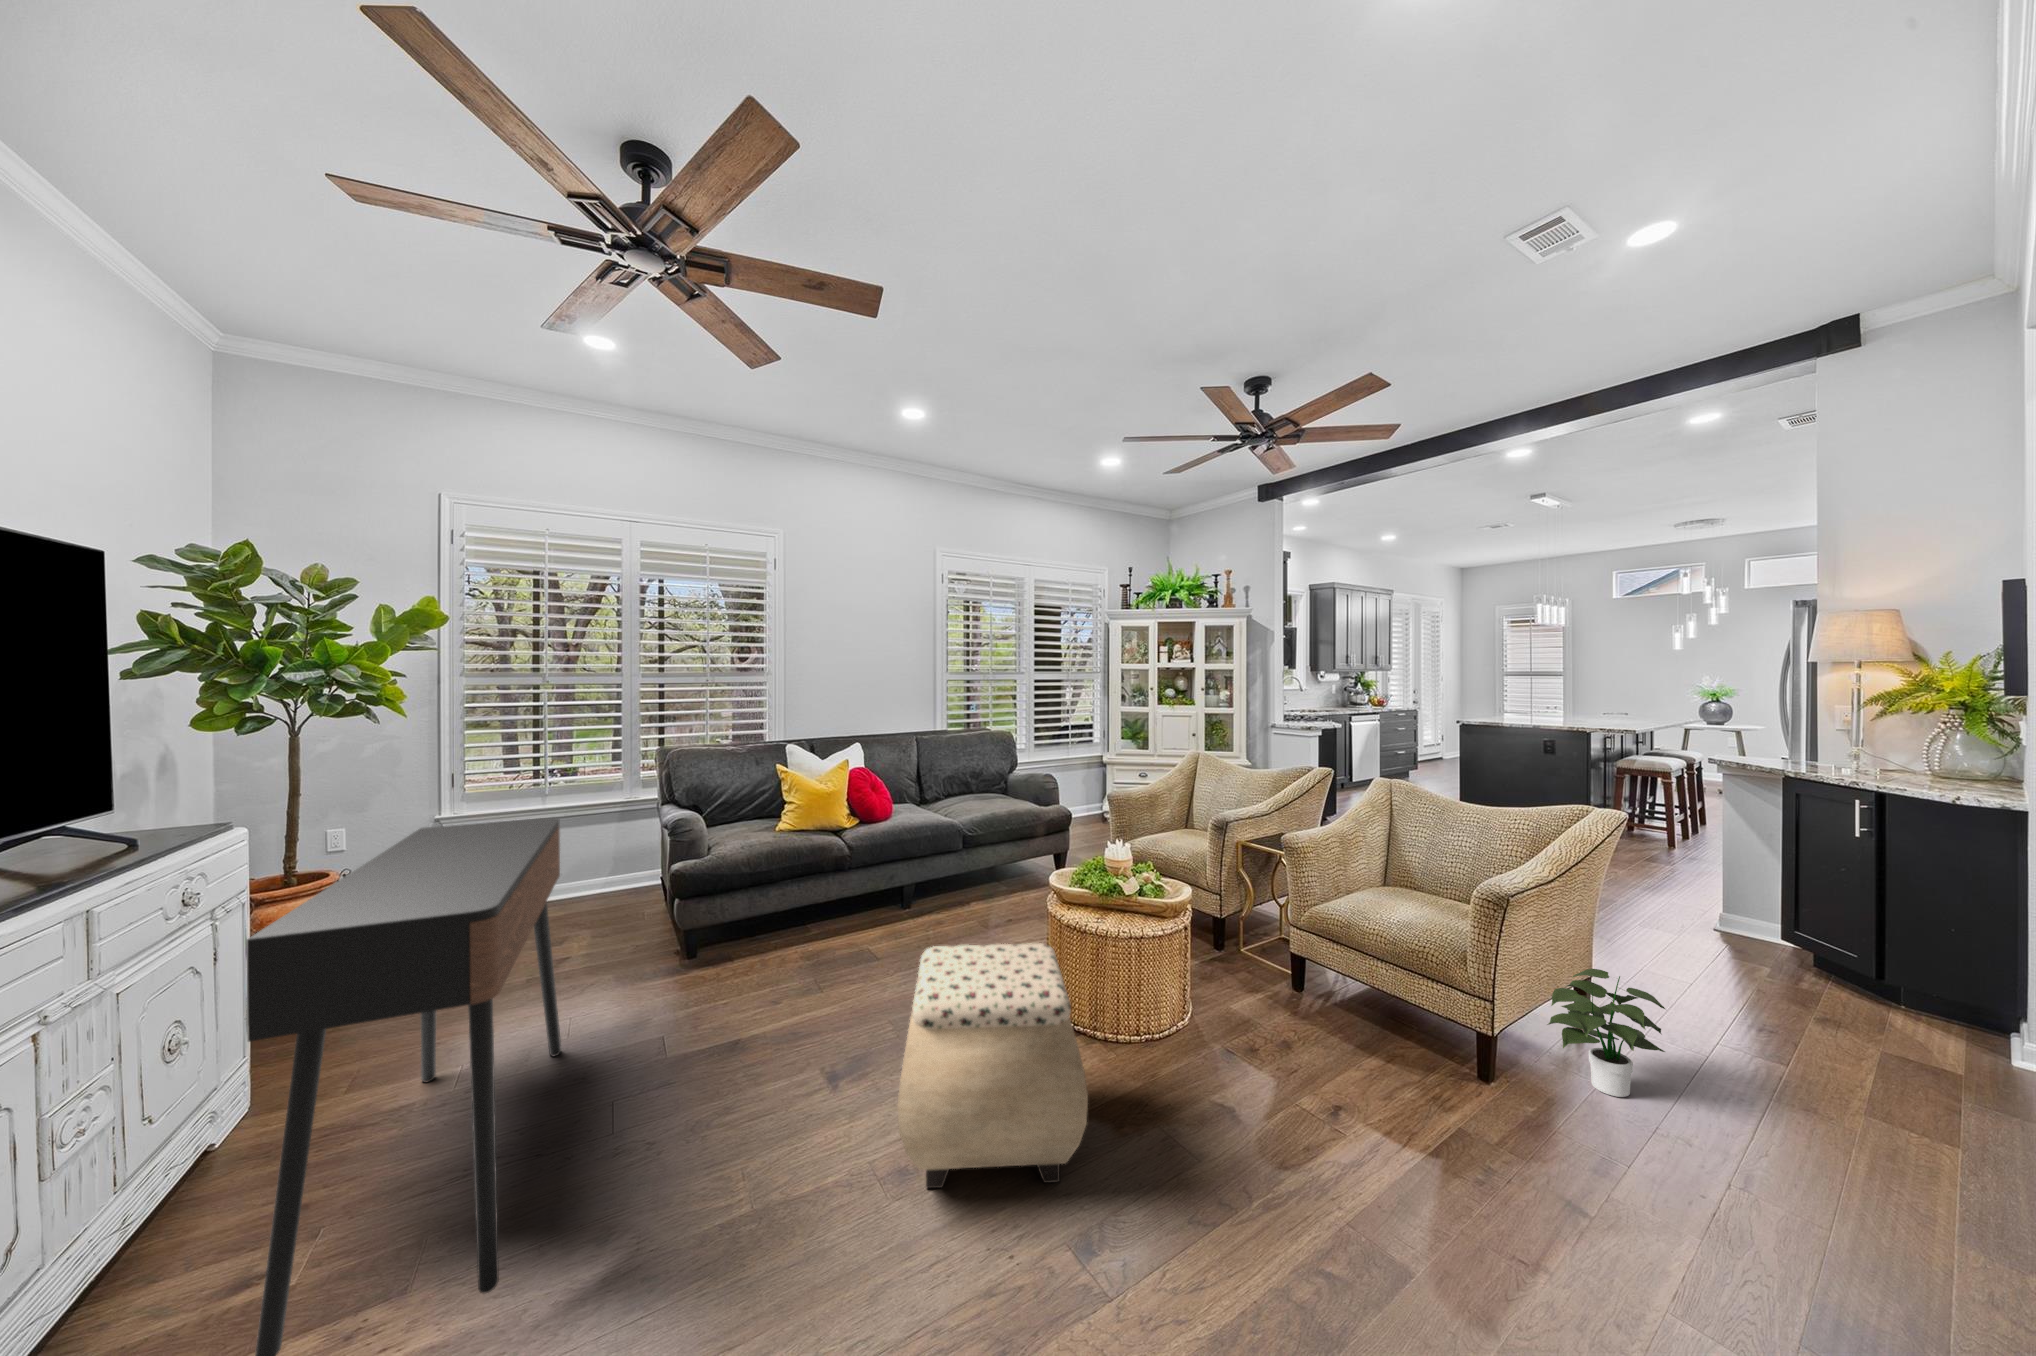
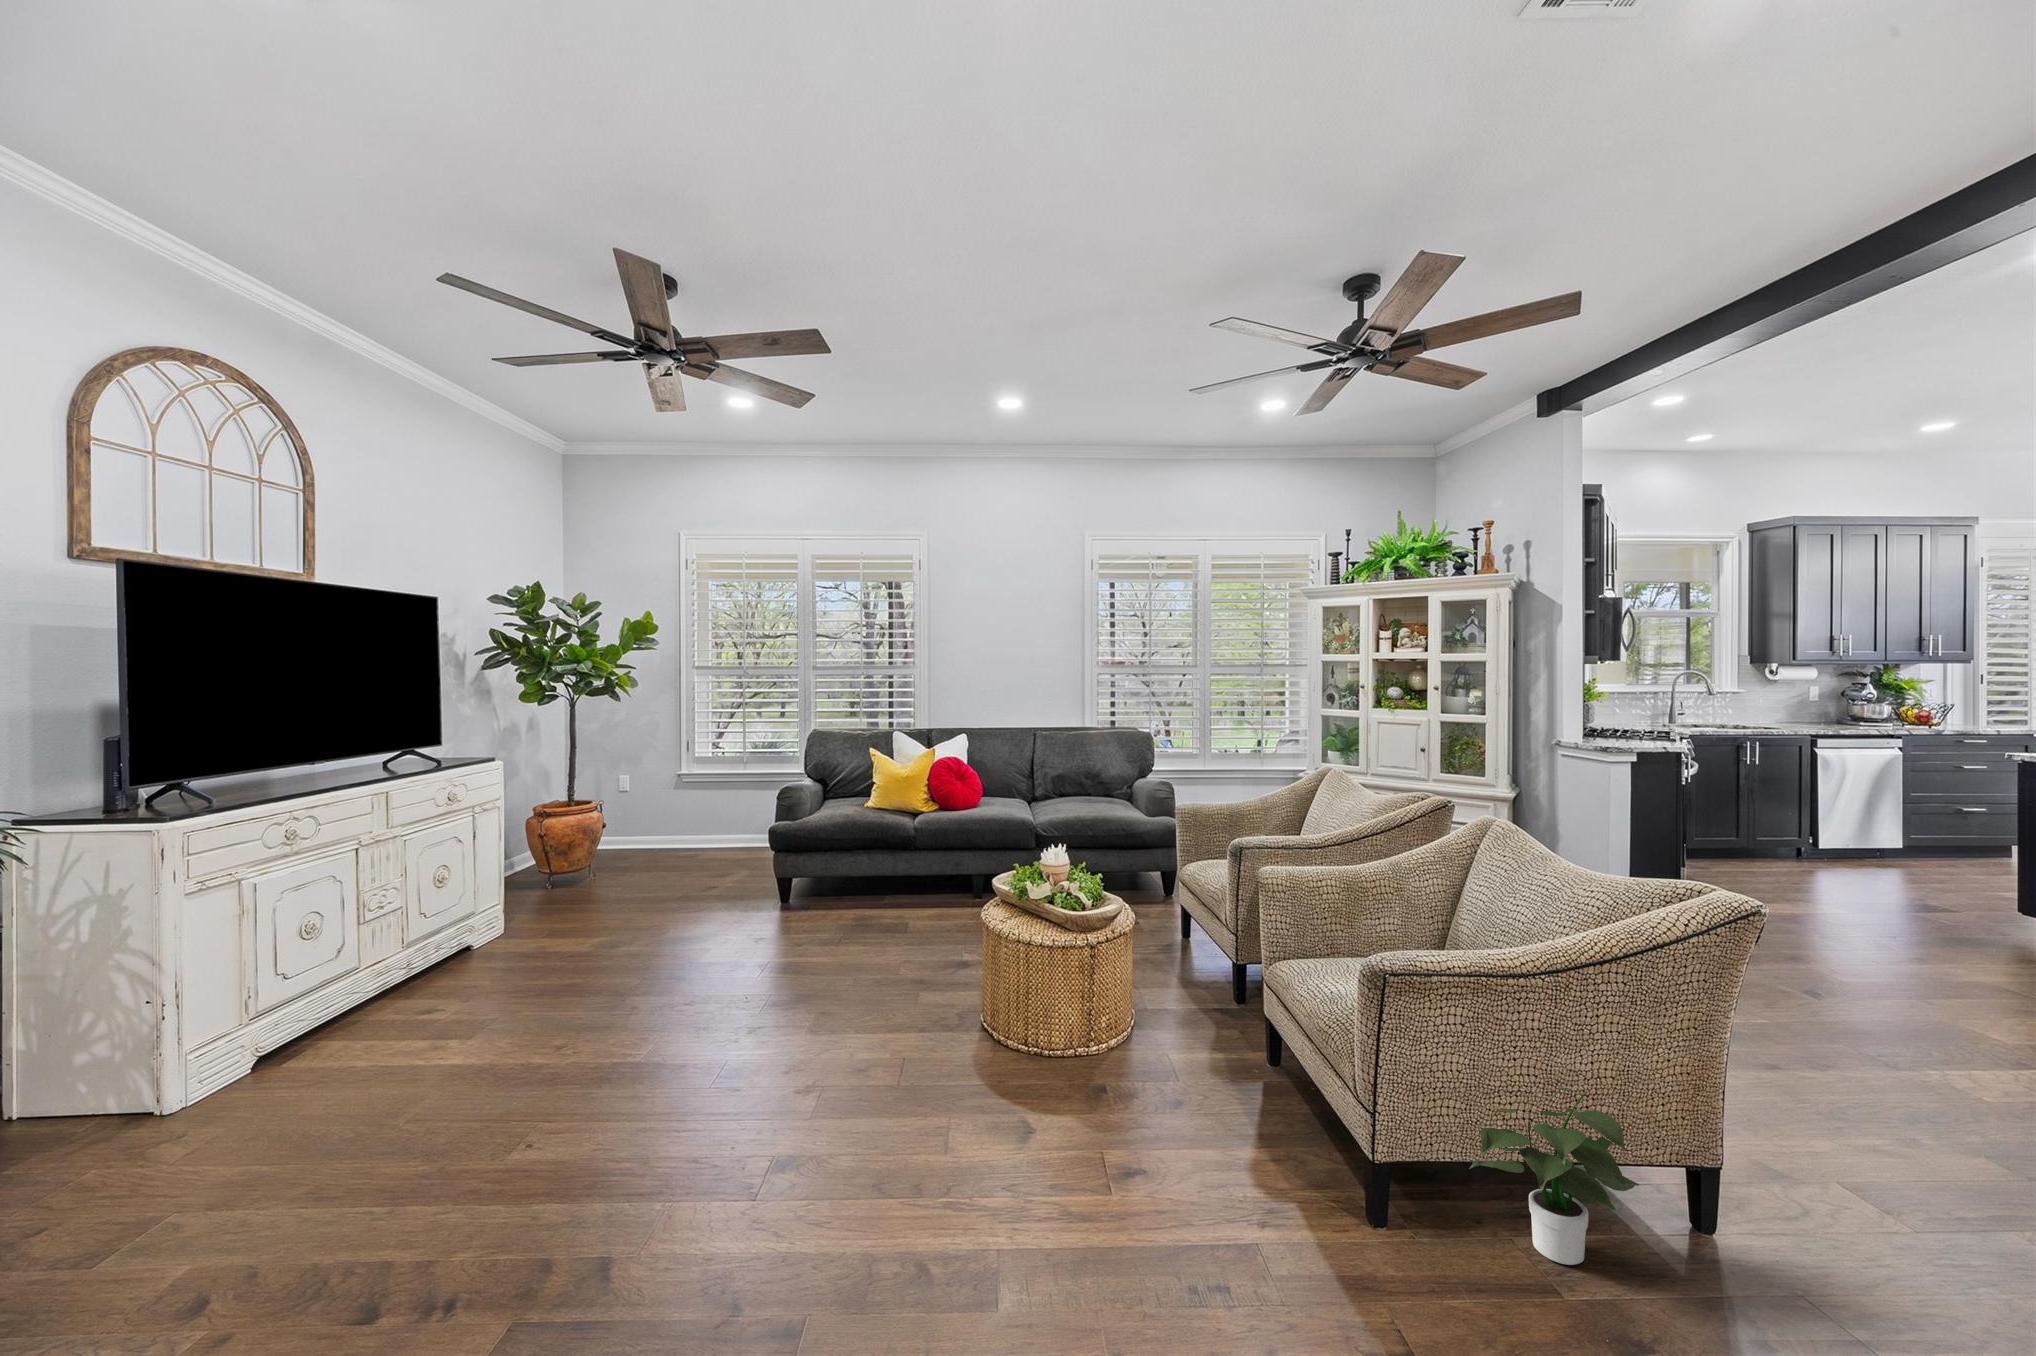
console table: present [247,818,562,1356] -> none [311,769,612,1074]
ottoman: present [897,943,1088,1188] -> none [676,904,906,1128]

